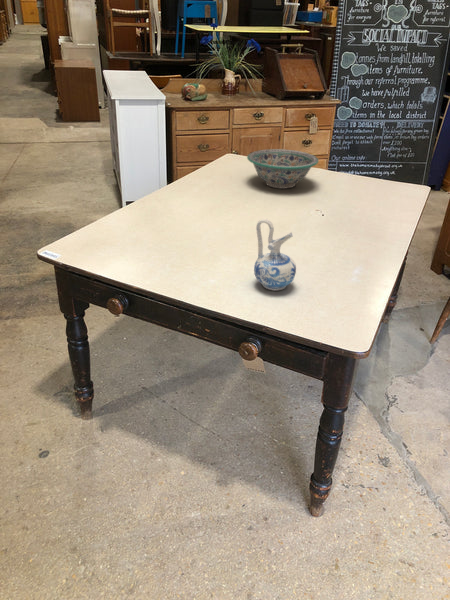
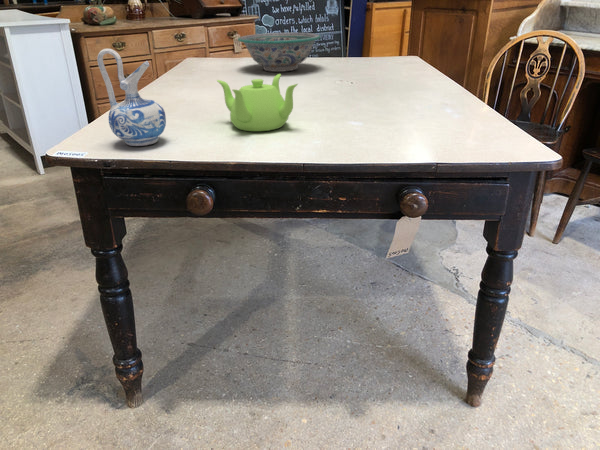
teapot: none [161,212,217,259] -> present [217,74,297,131]
ceramic pitcher: present [254,219,296,291] -> present [97,49,166,146]

